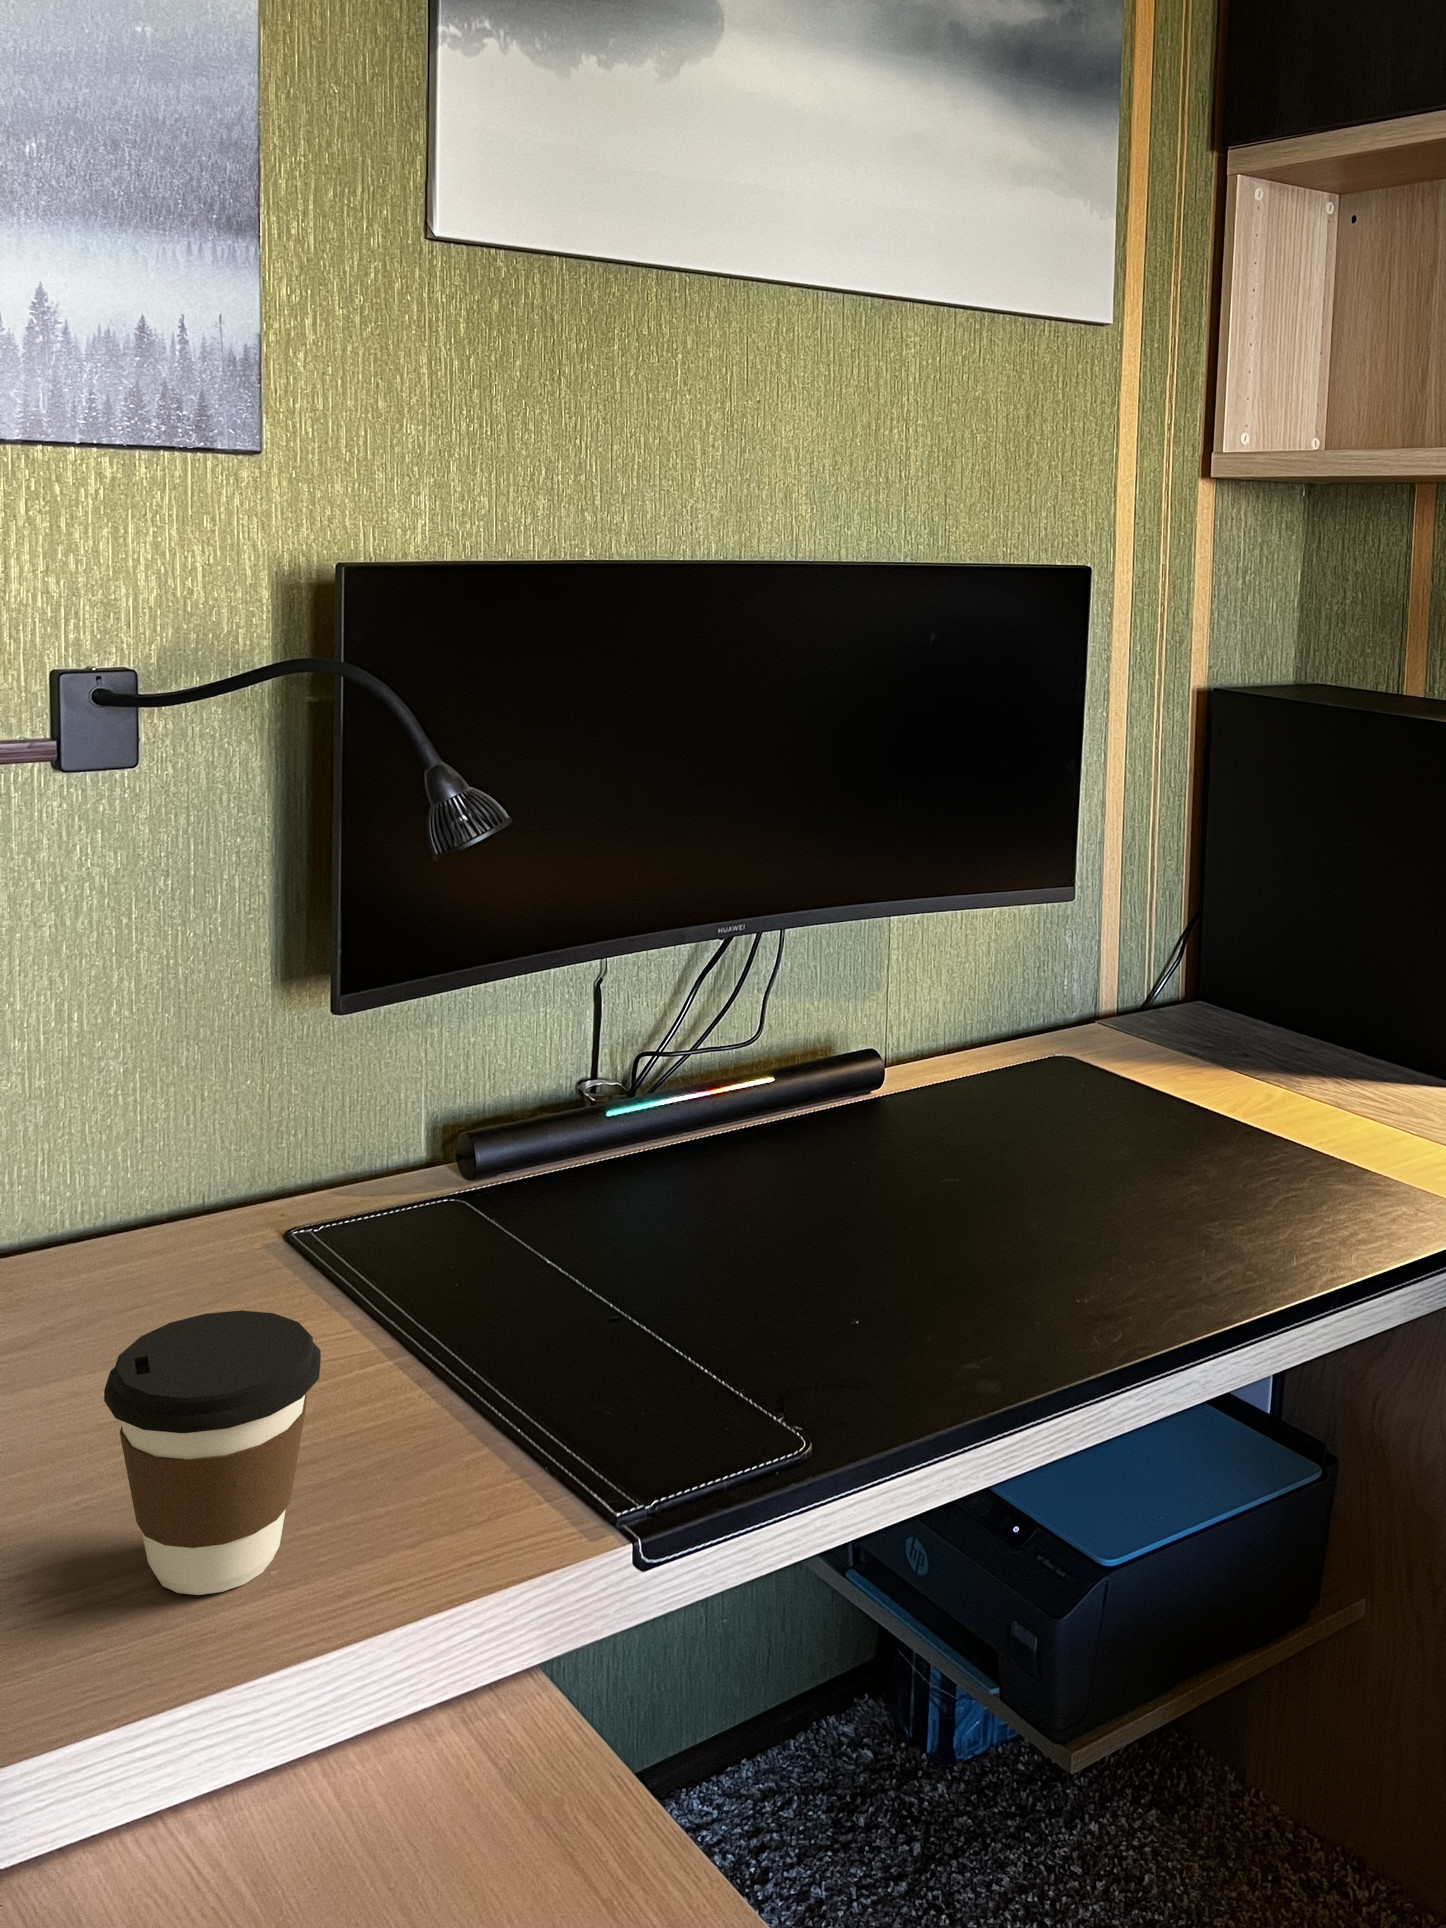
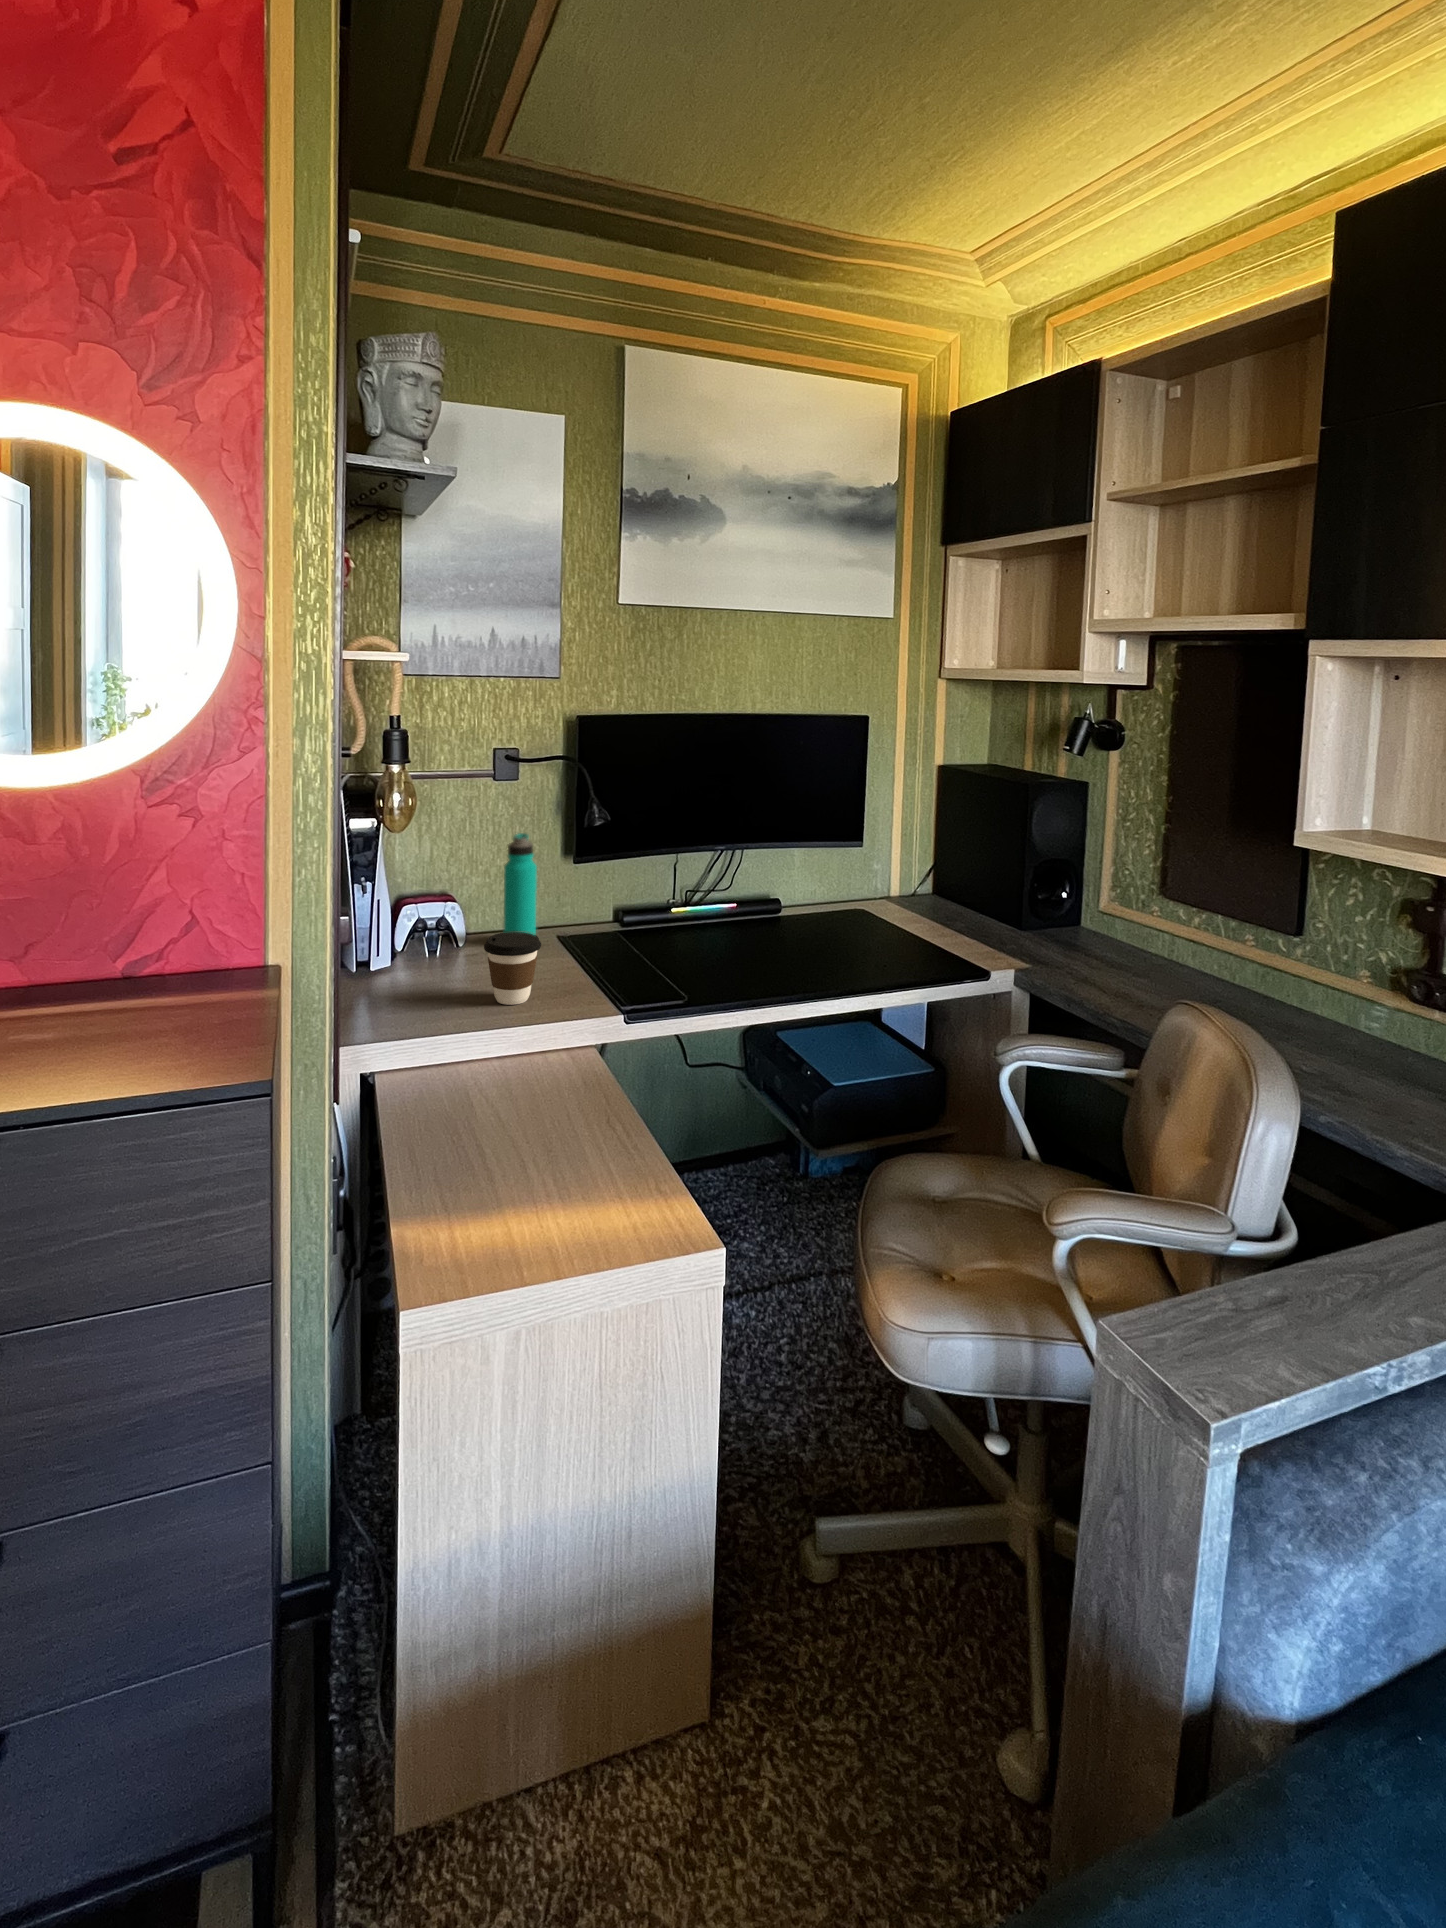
water bottle: none [109,937,221,1303] -> present [504,833,537,934]

